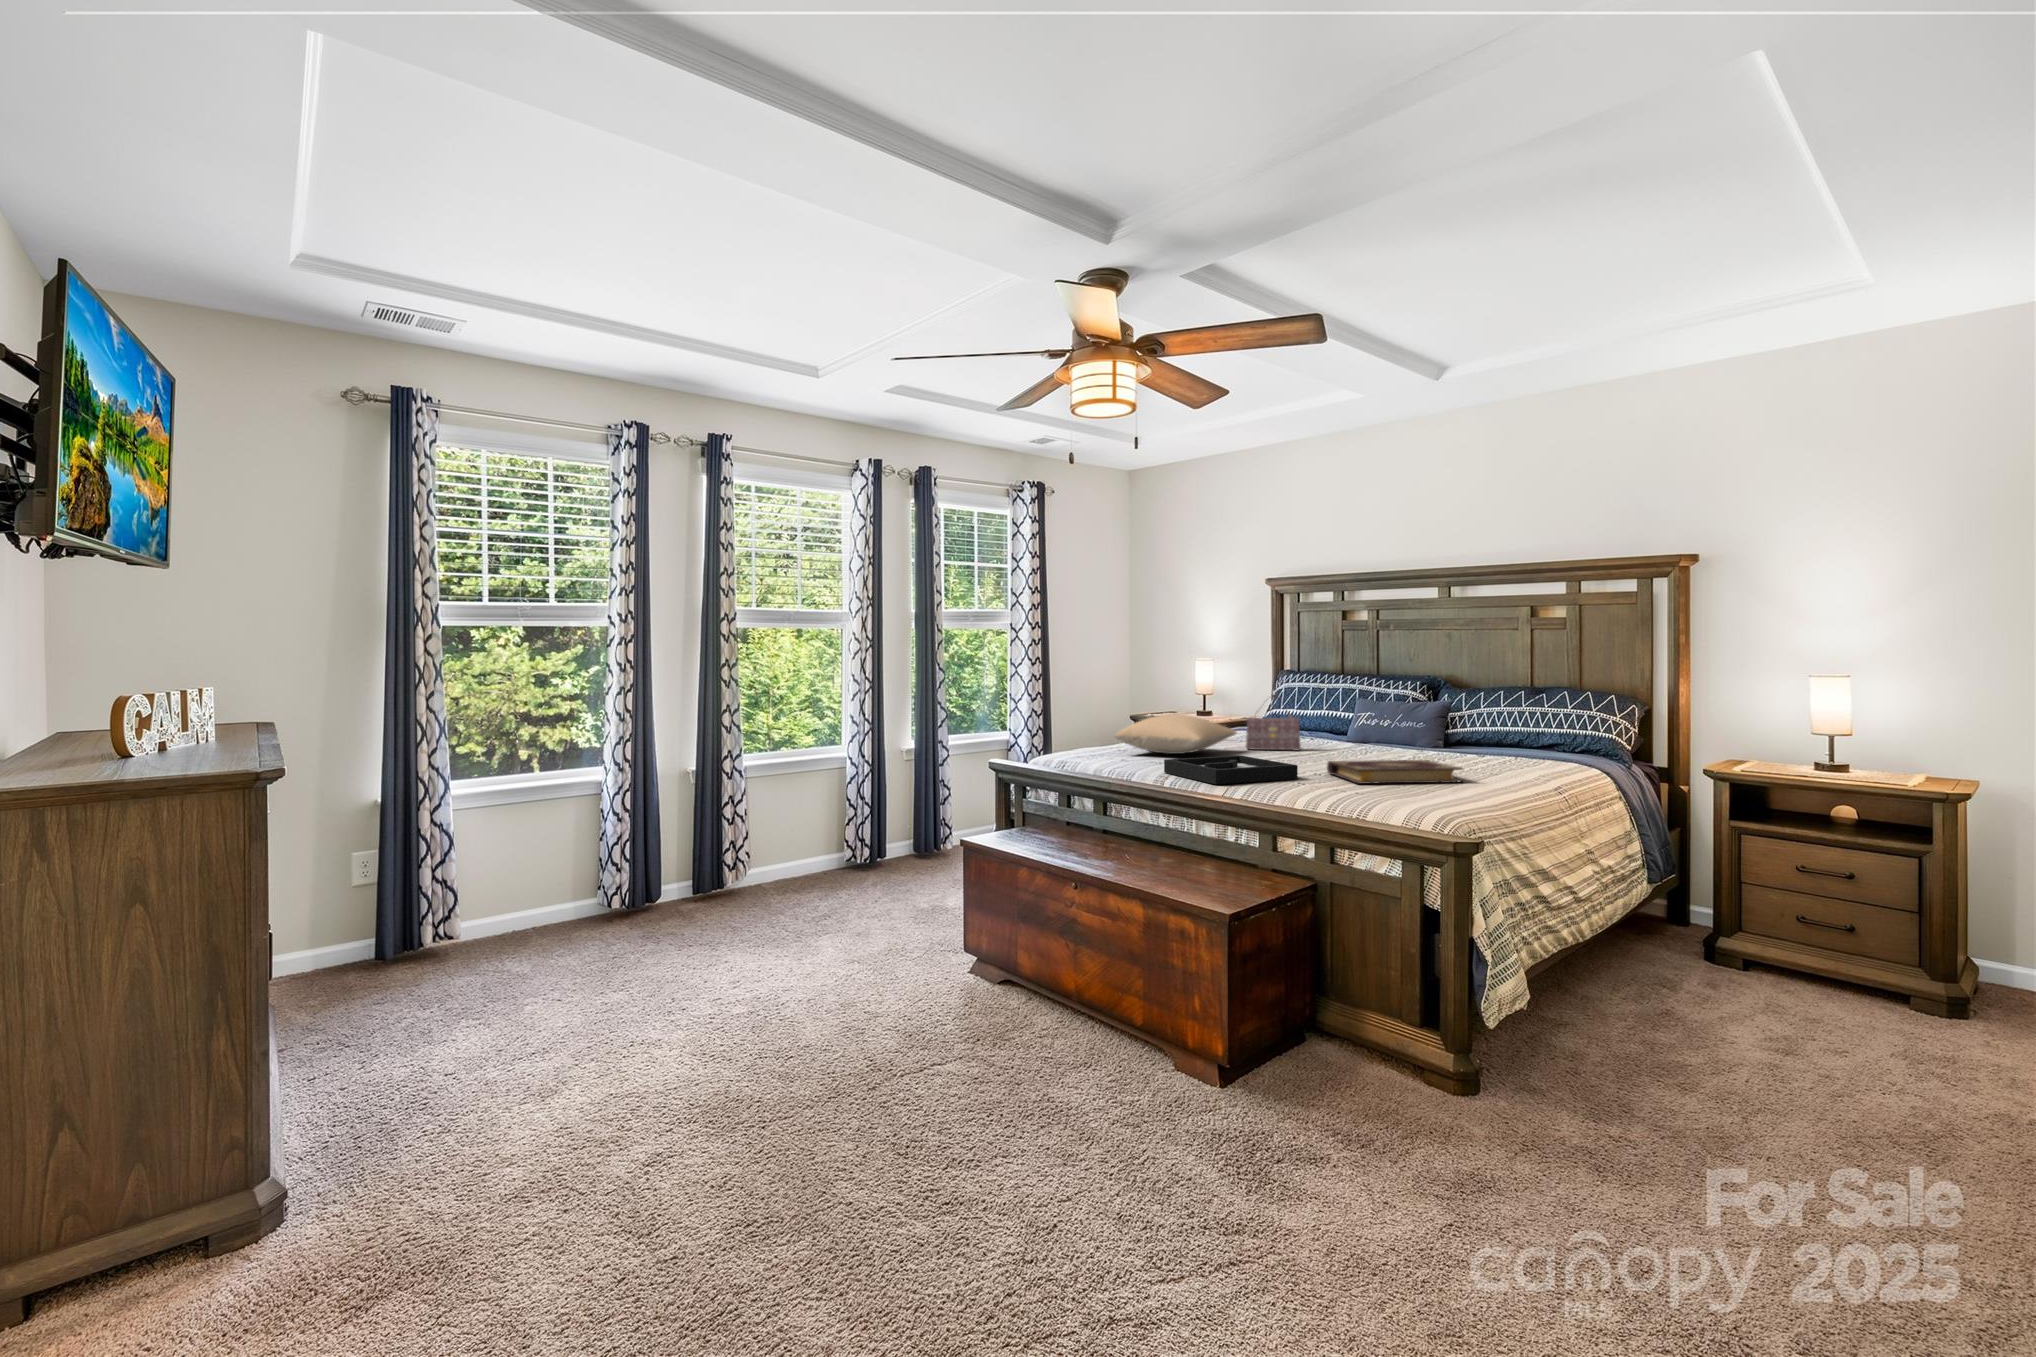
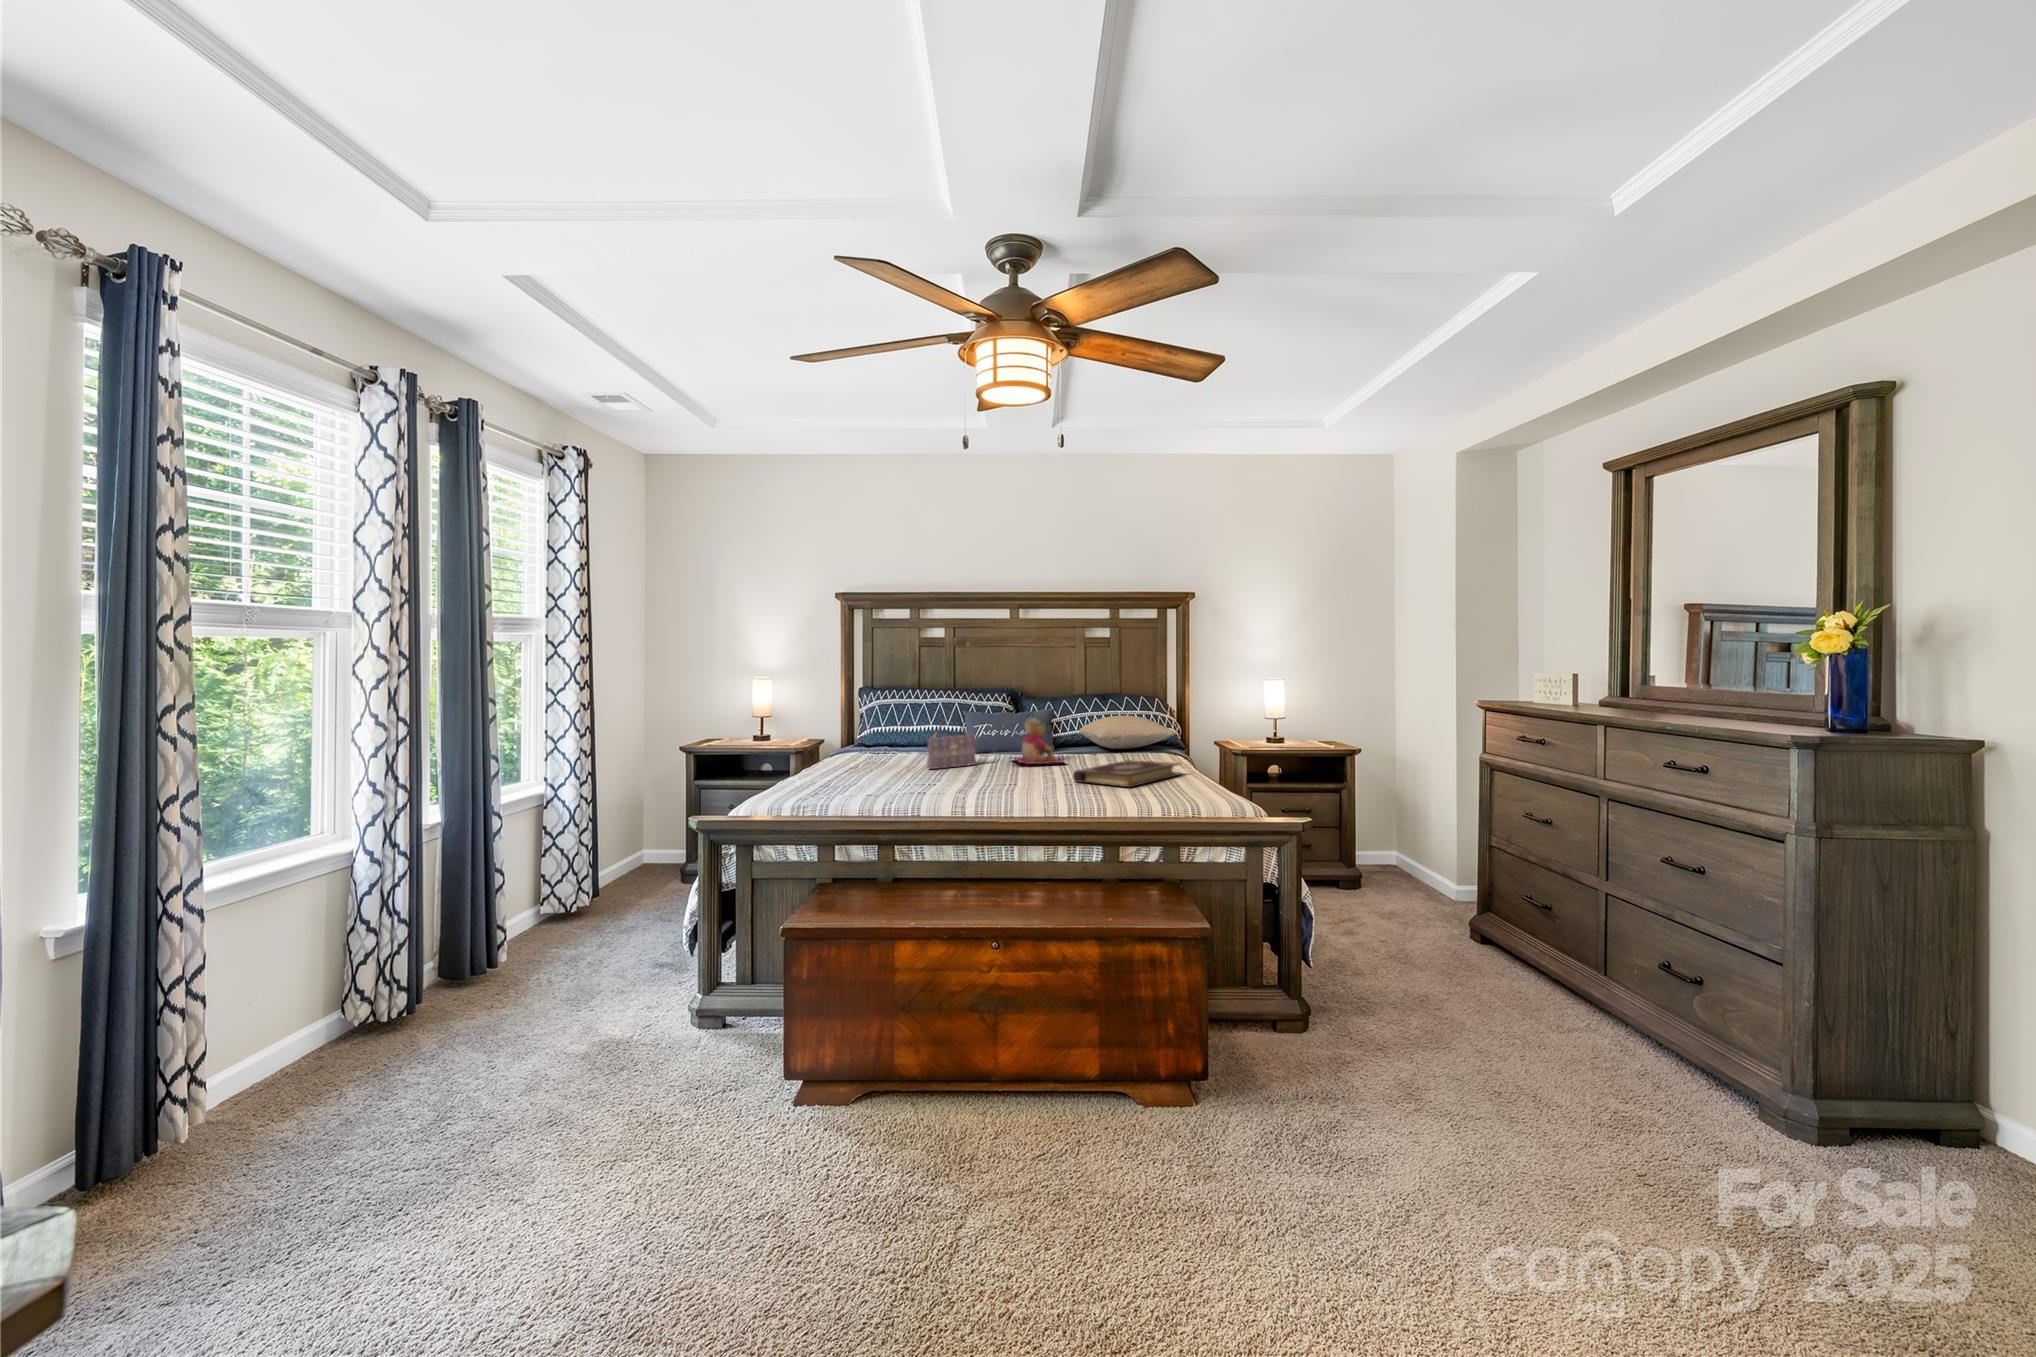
teddy bear: none [1325,706,1398,760] -> present [1009,718,1061,764]
pillow: present [1115,715,1236,754] -> present [1079,716,1176,749]
decorative tray: present [1164,755,1298,784] -> none [948,775,1072,807]

